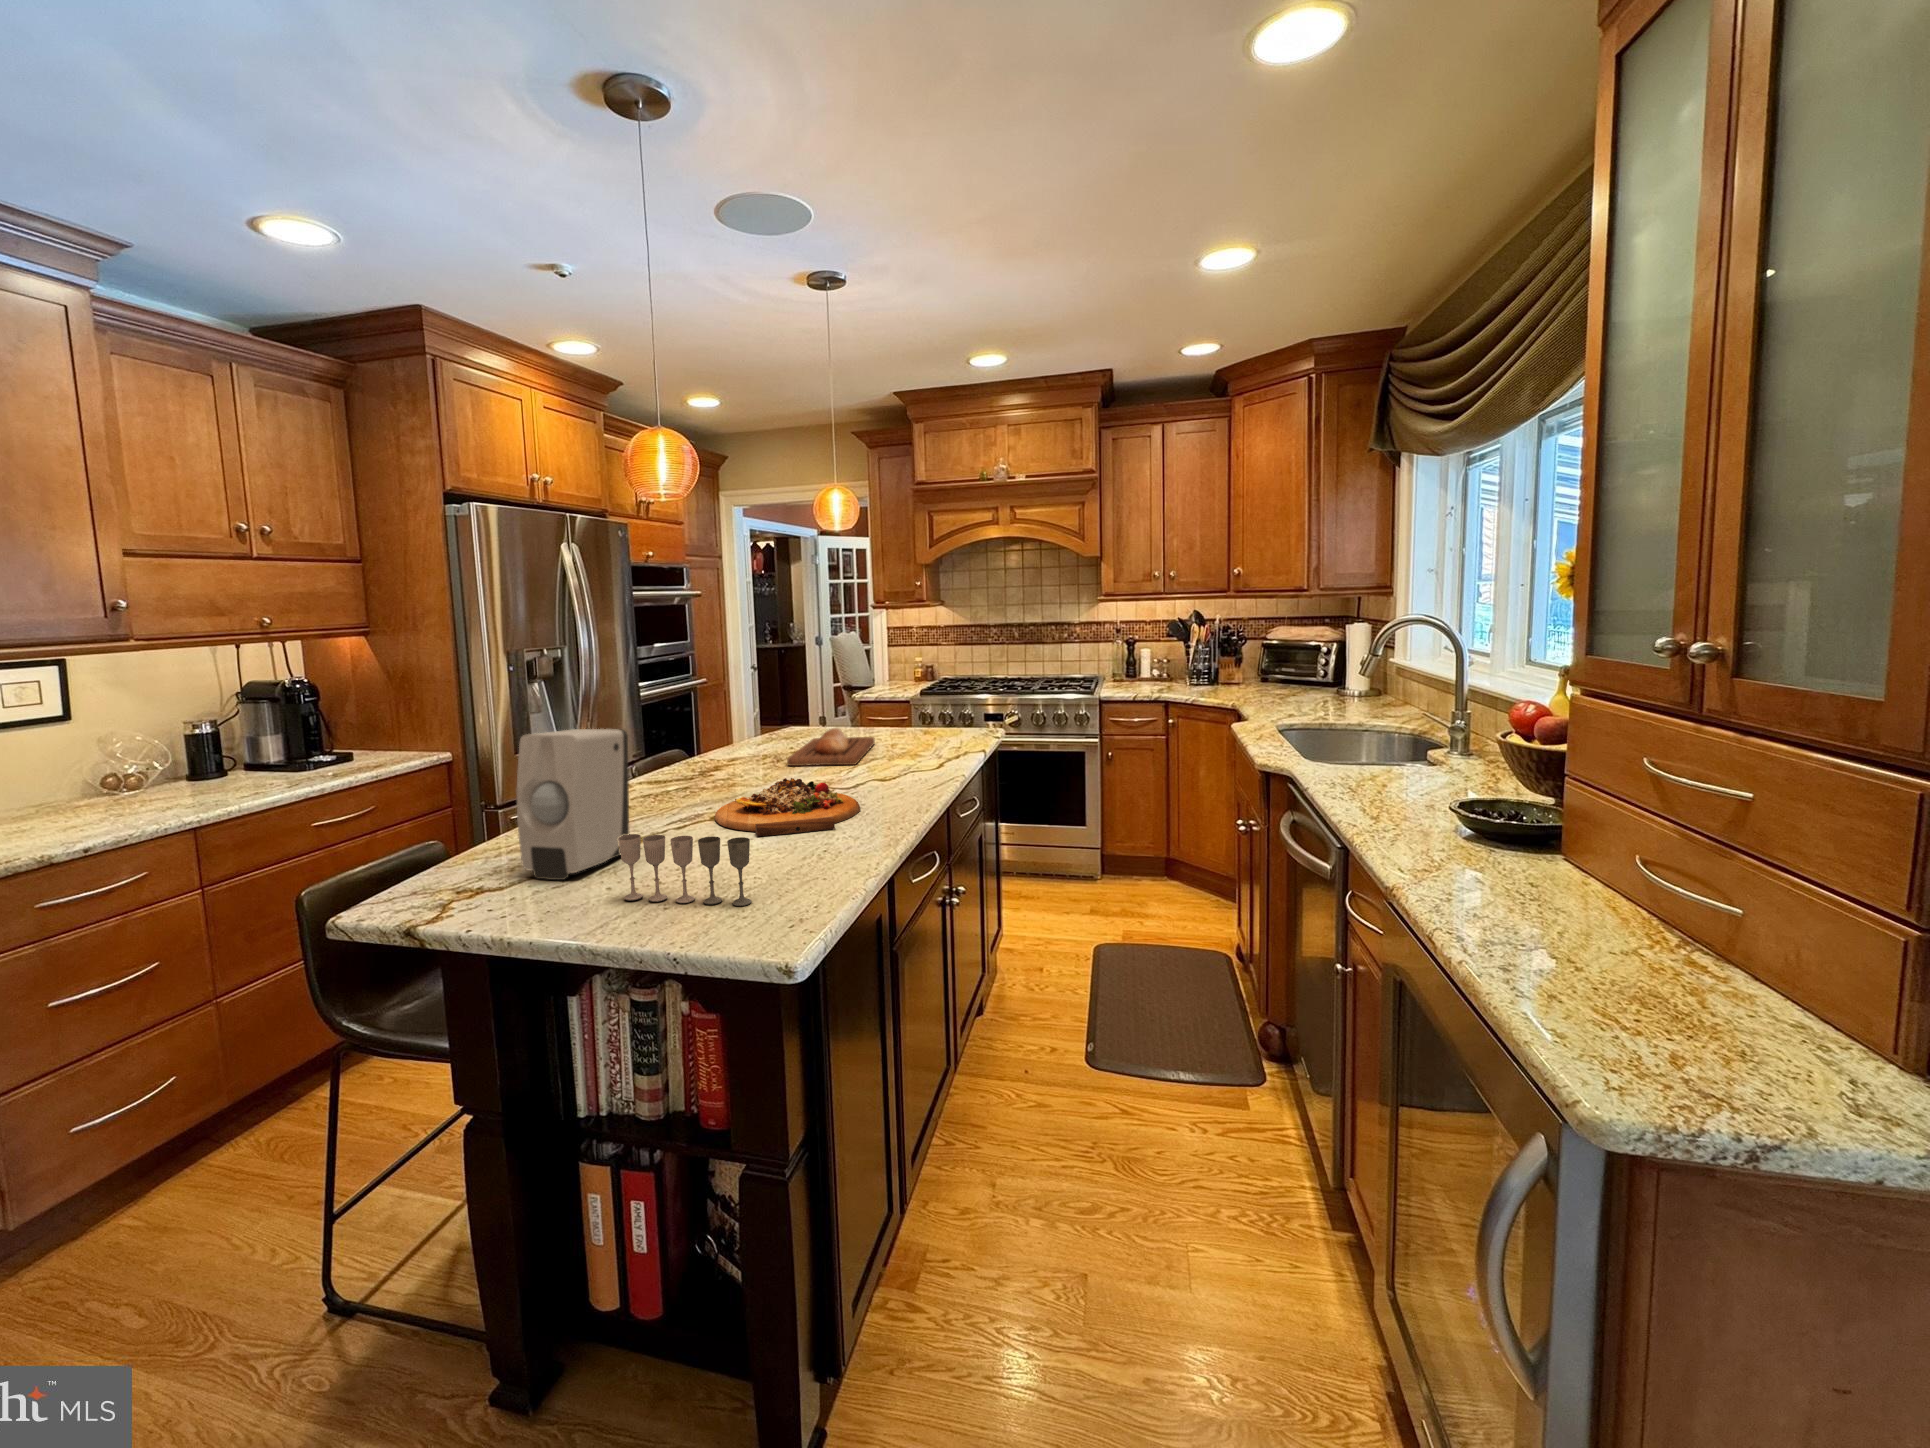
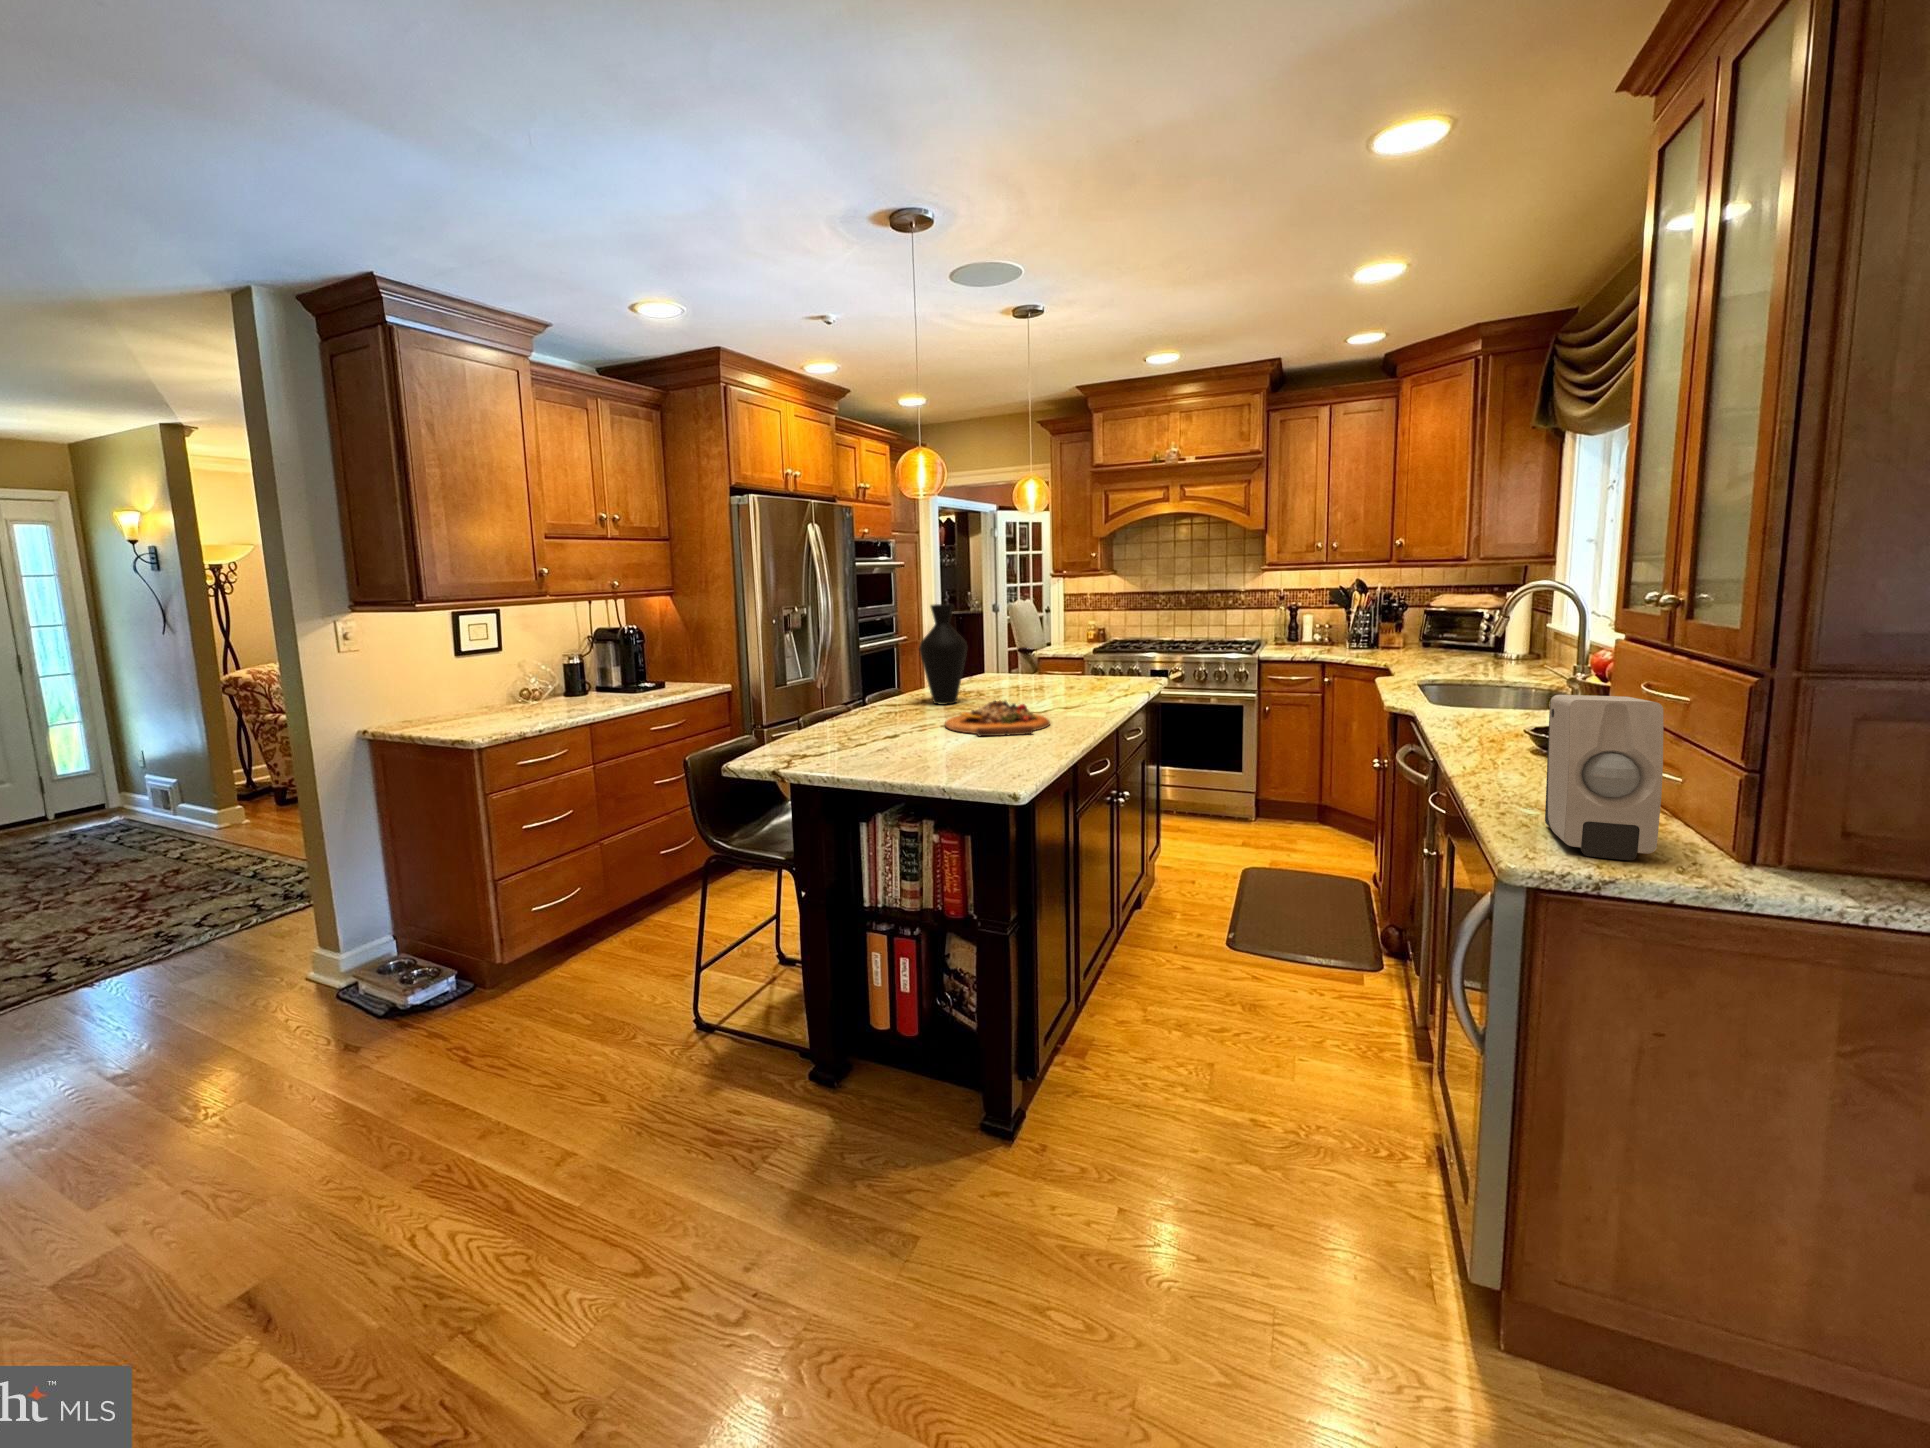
vase: none [689,645,754,779] -> present [919,604,967,705]
bread loaf: present [787,728,875,766] -> none [990,671,1058,698]
soap dispenser: present [516,729,629,880] -> present [1545,695,1663,860]
wine glass: present [618,834,752,906] -> none [898,722,984,769]

